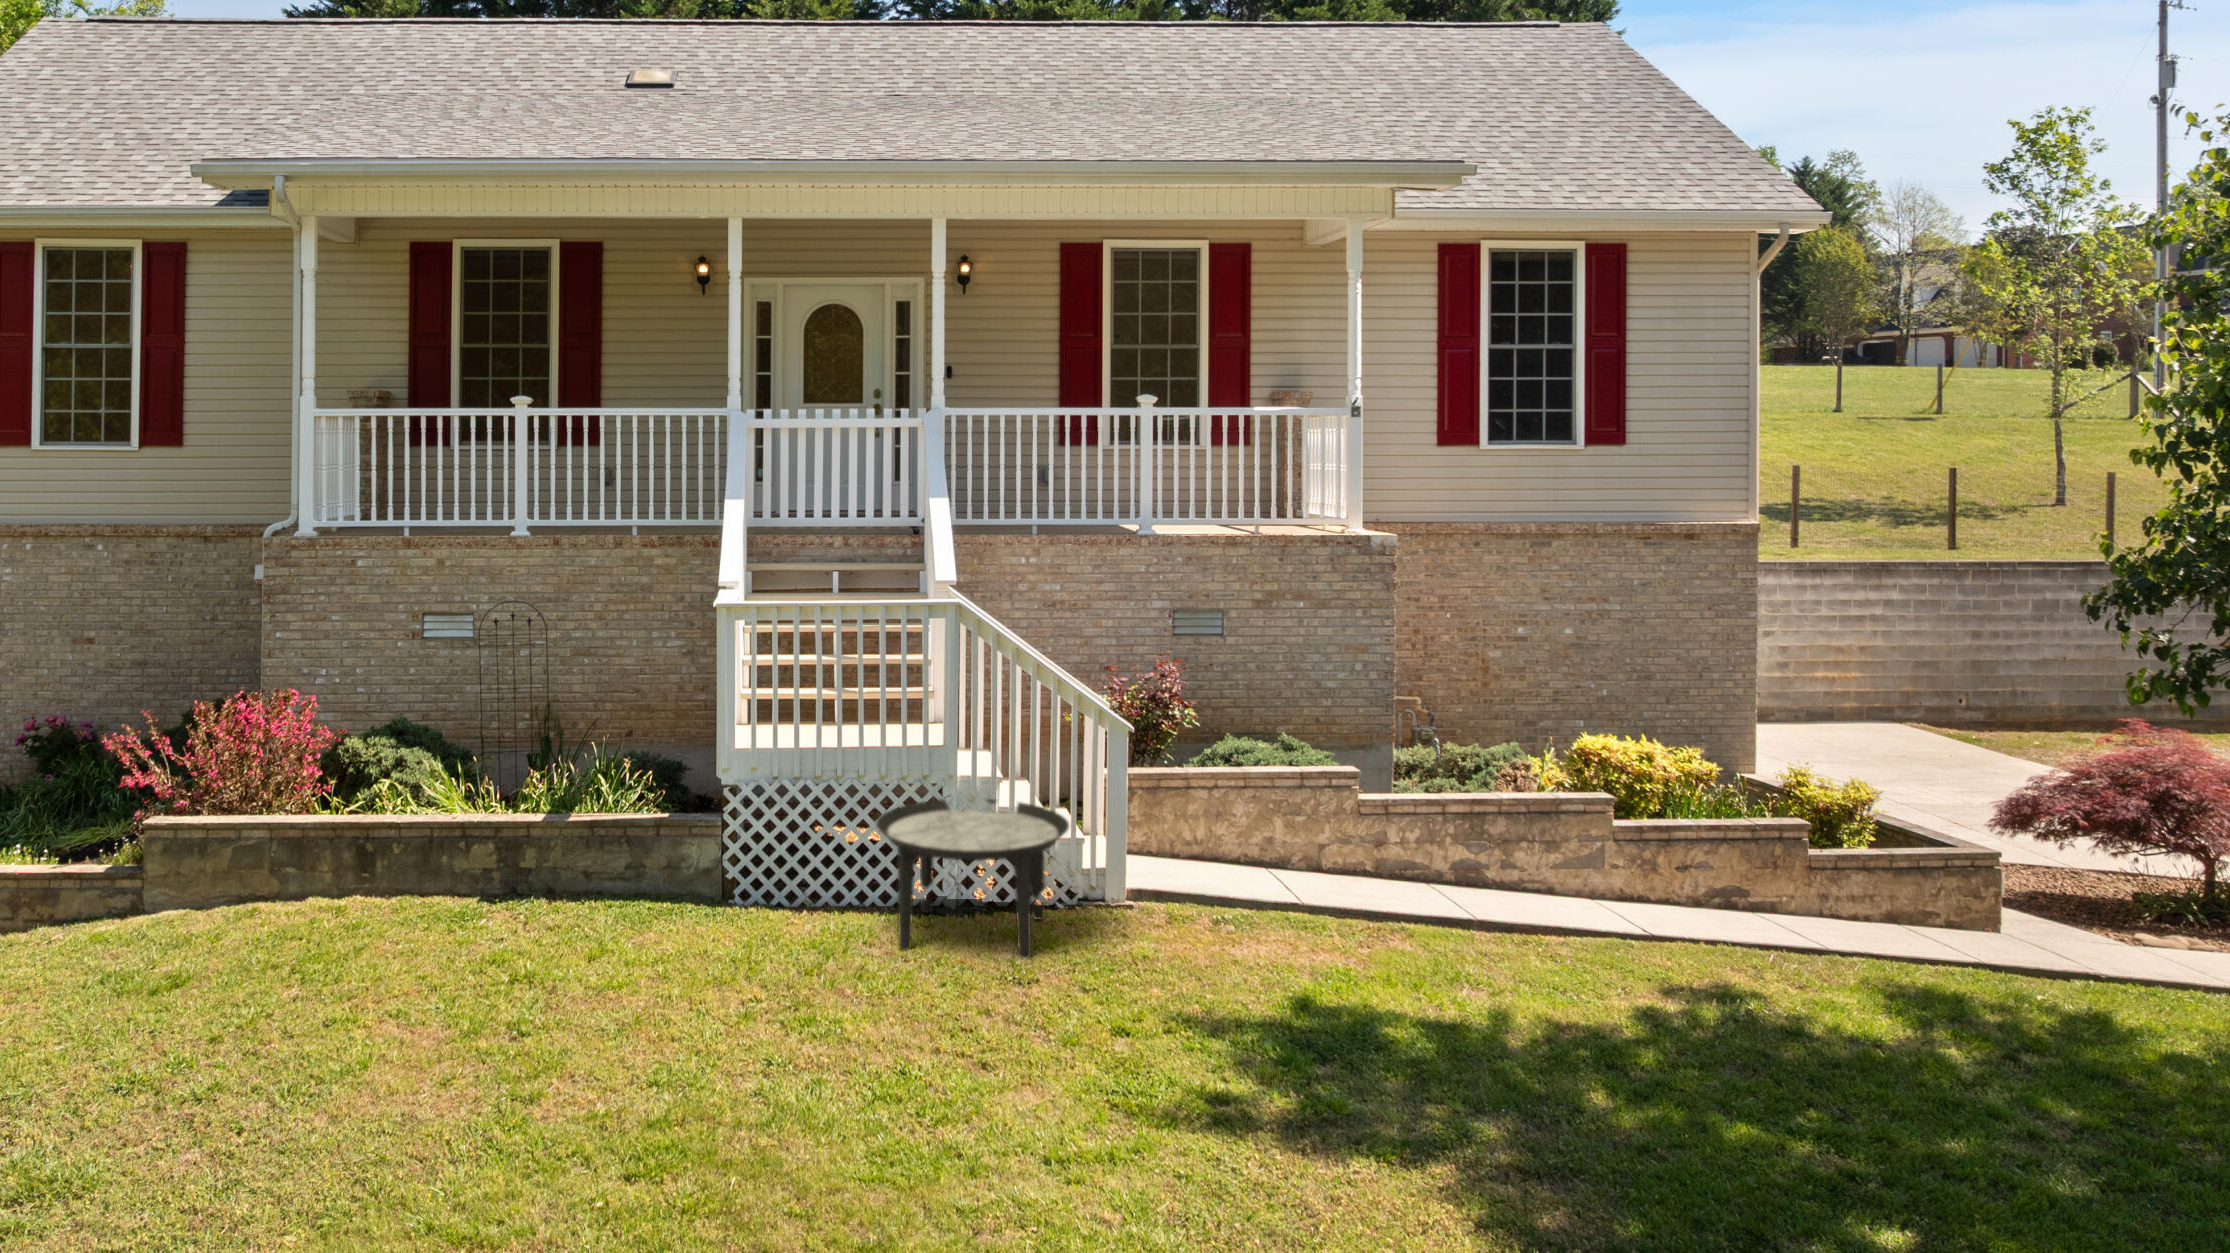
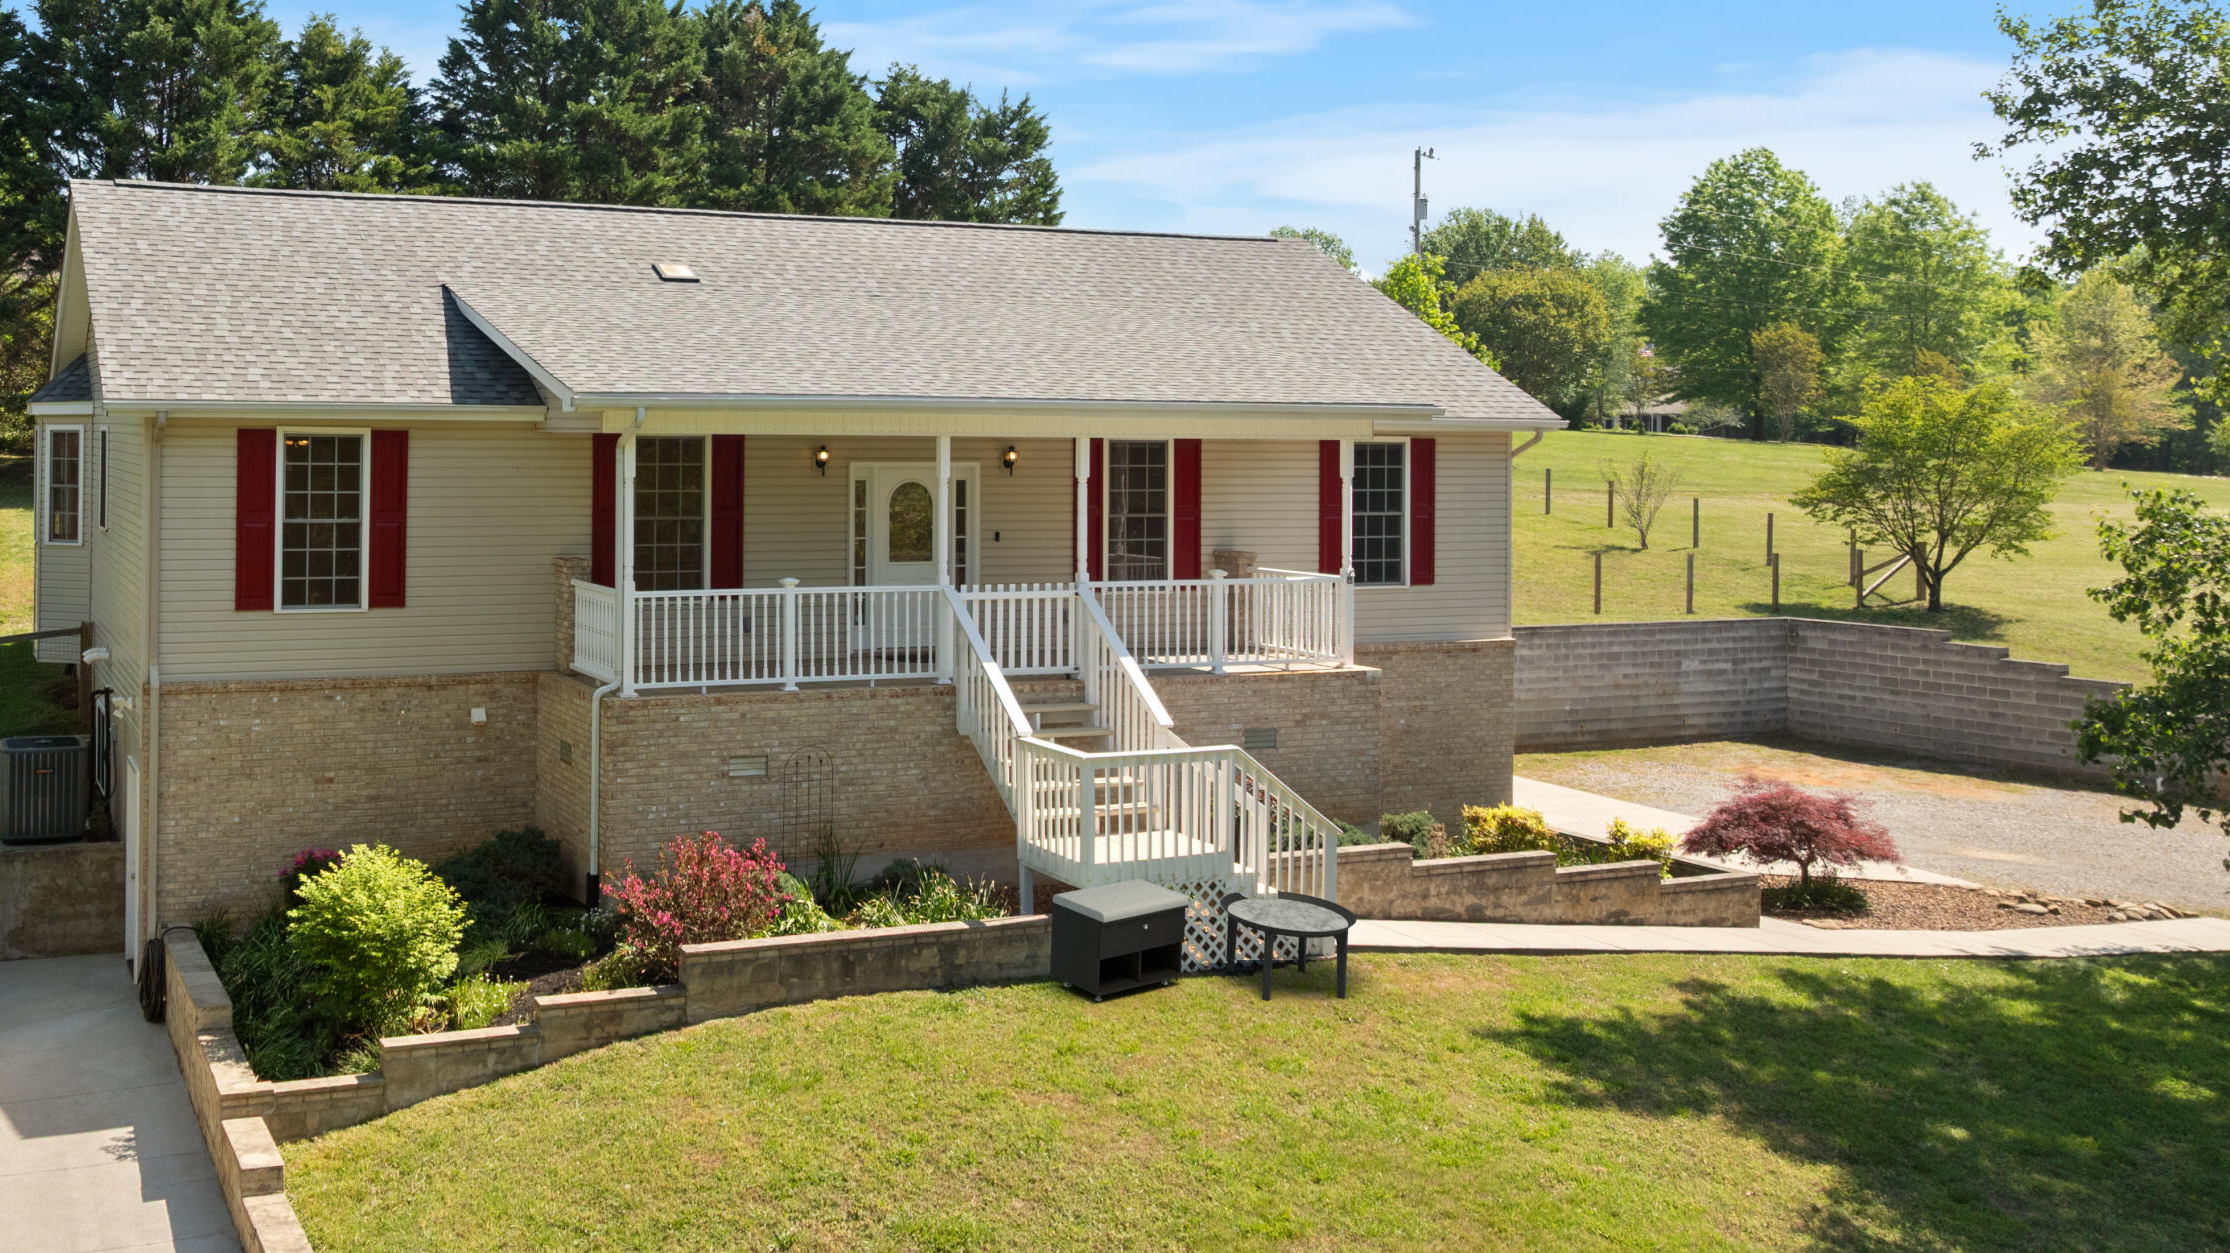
storage bench: none [646,771,823,928] -> present [1050,879,1188,1001]

